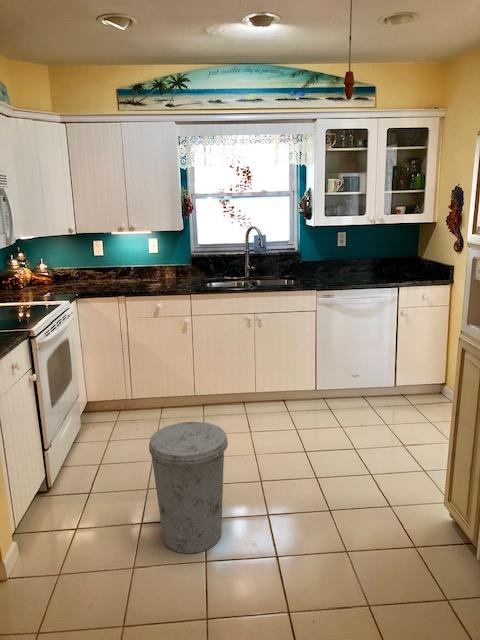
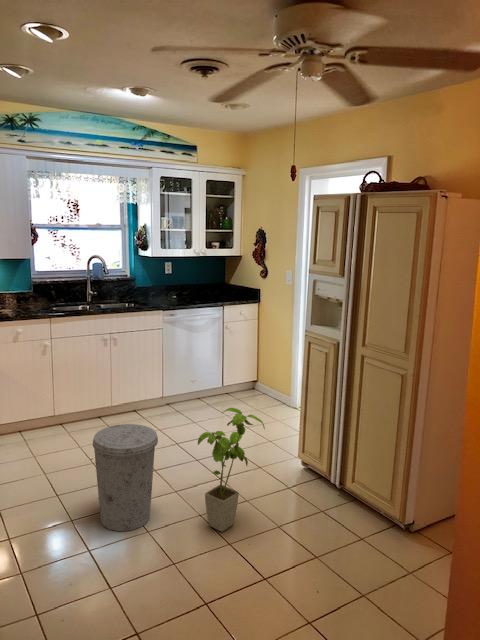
house plant: none [256,423,350,589] -> present [198,408,265,532]

